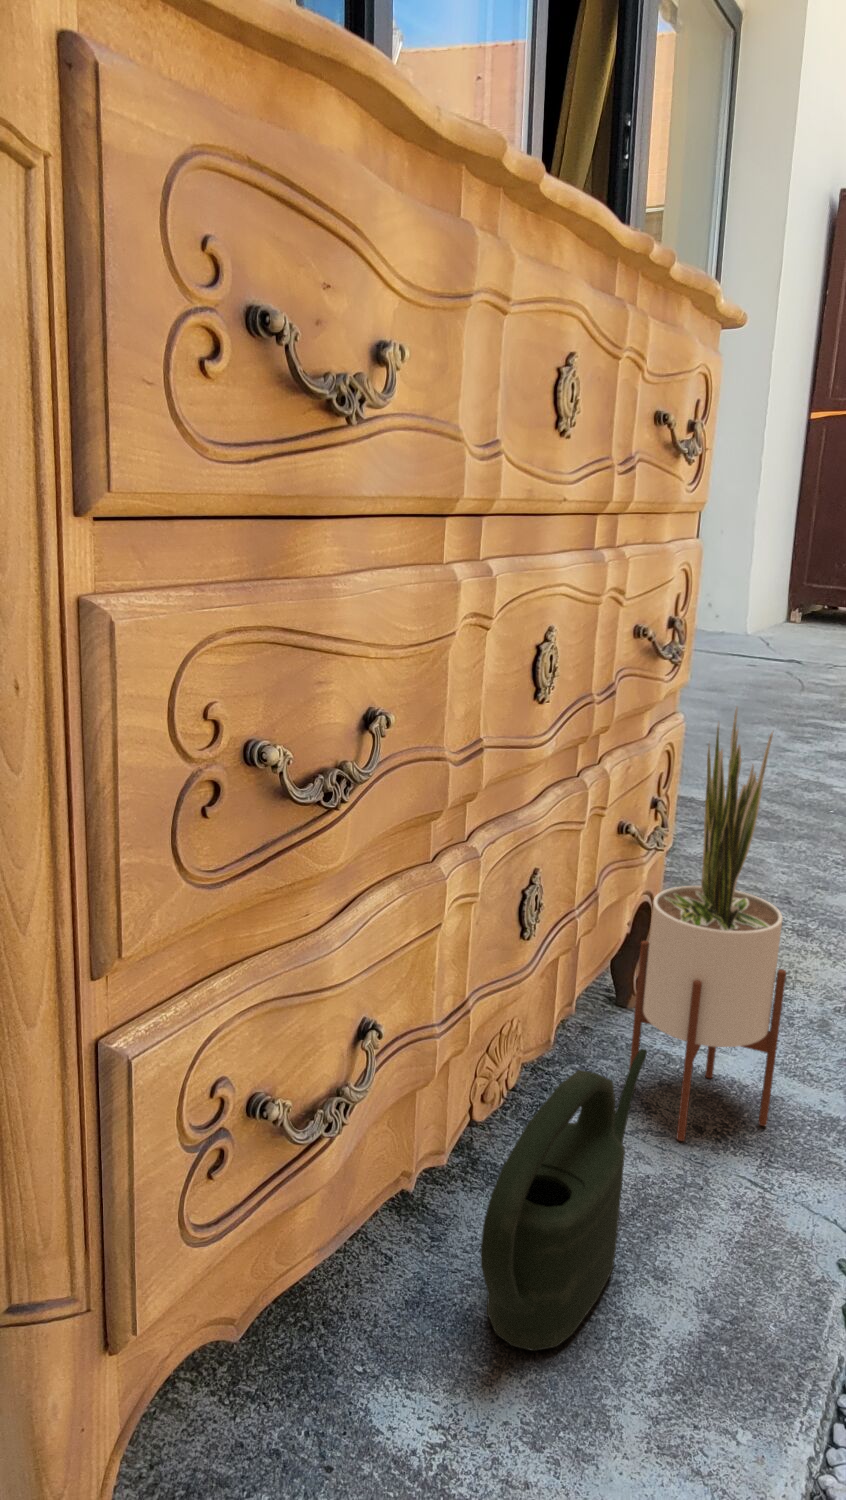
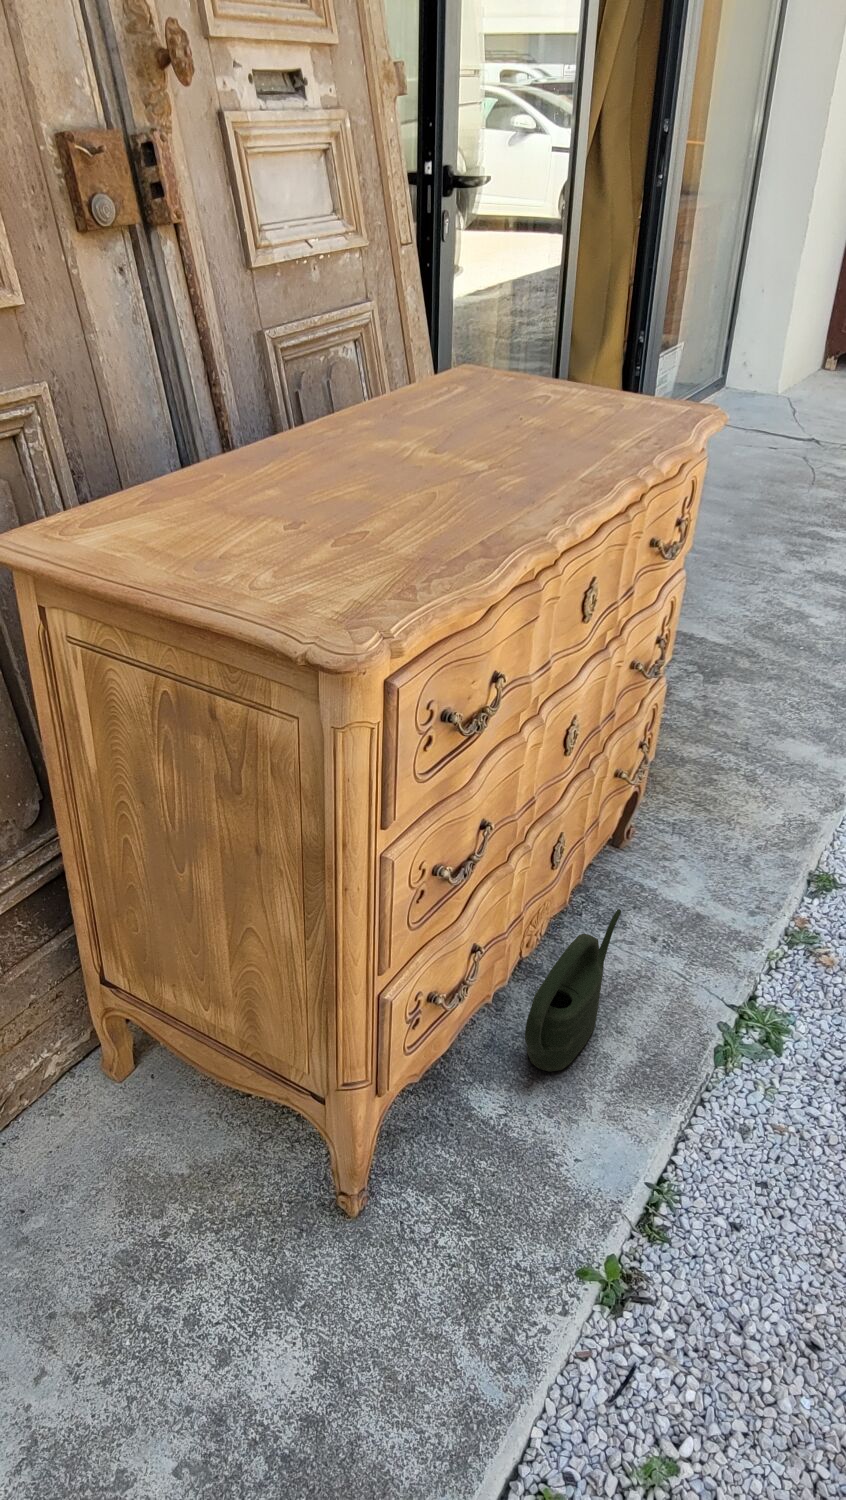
potted plant: present [629,707,786,1141] -> none [614,706,711,948]

